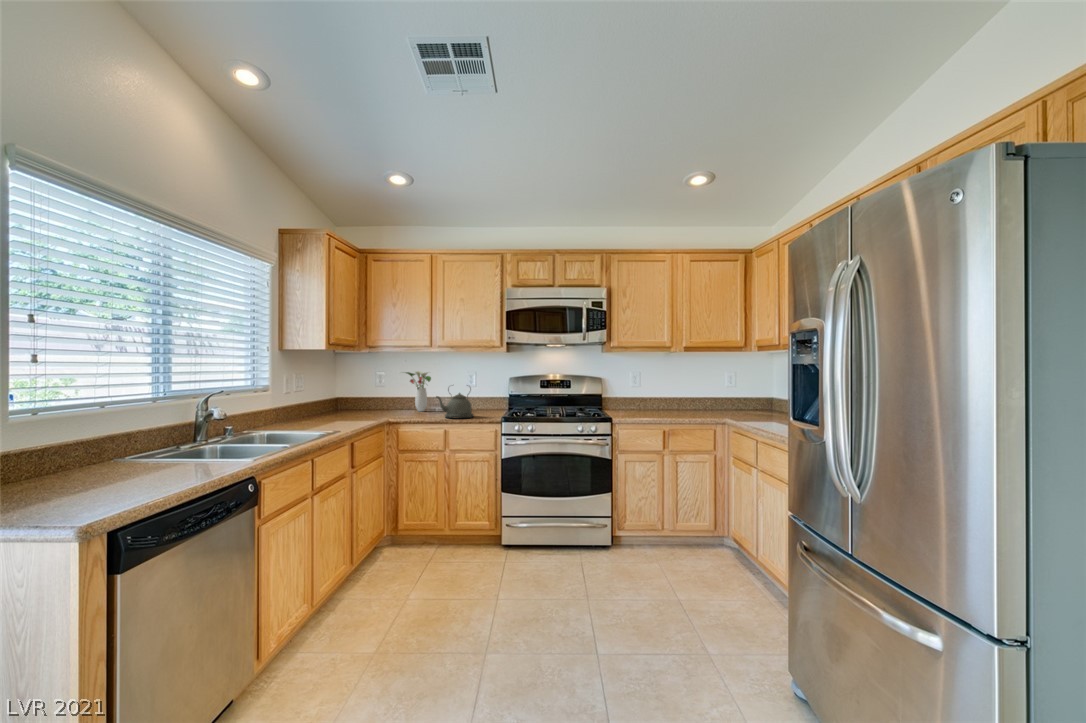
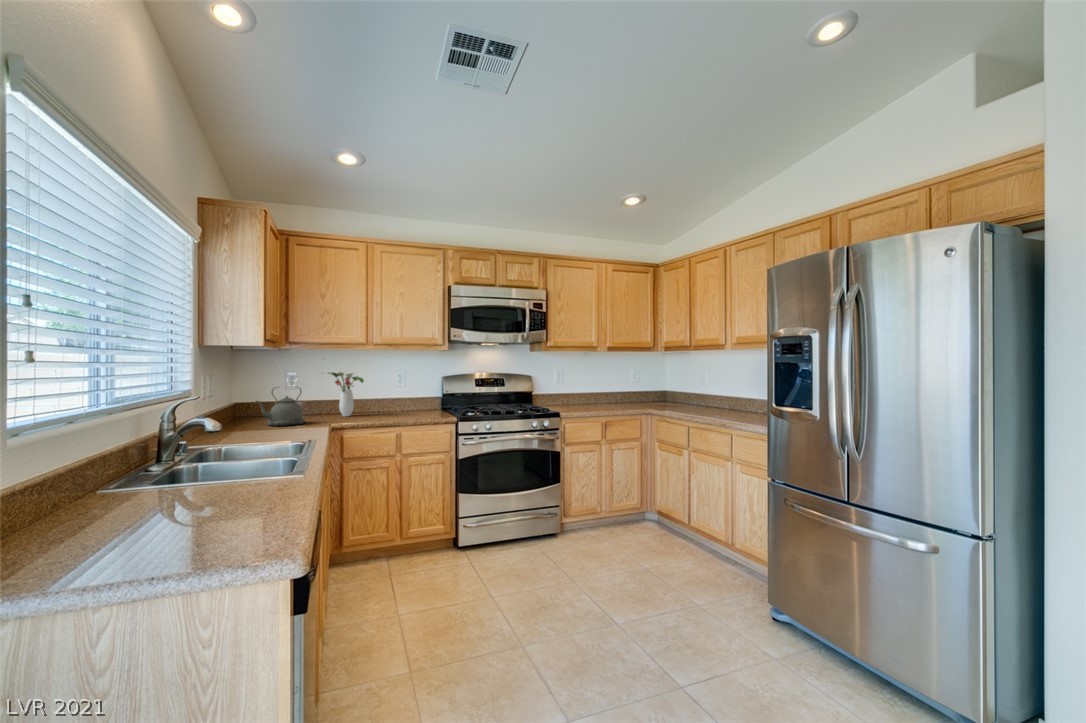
kettle: present [436,388,474,419] -> present [256,387,305,426]

